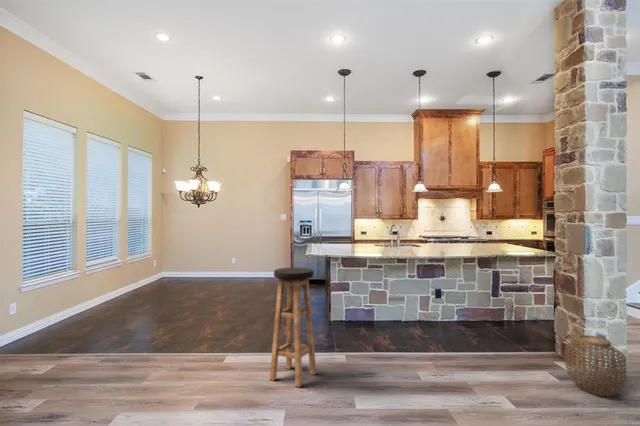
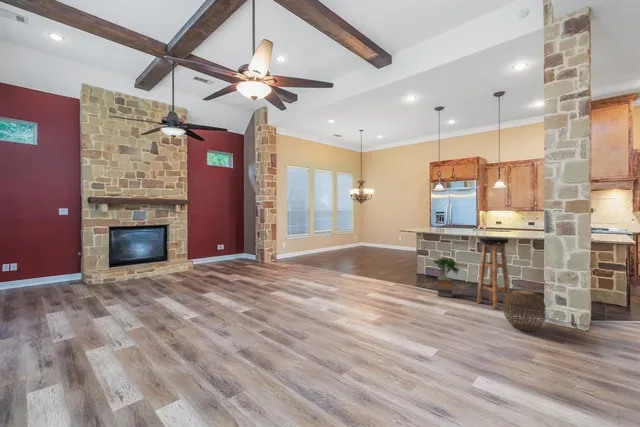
bar stool: present [270,267,316,387] -> present [477,237,510,309]
potted tree: none [410,296,456,360] -> present [433,258,459,297]

